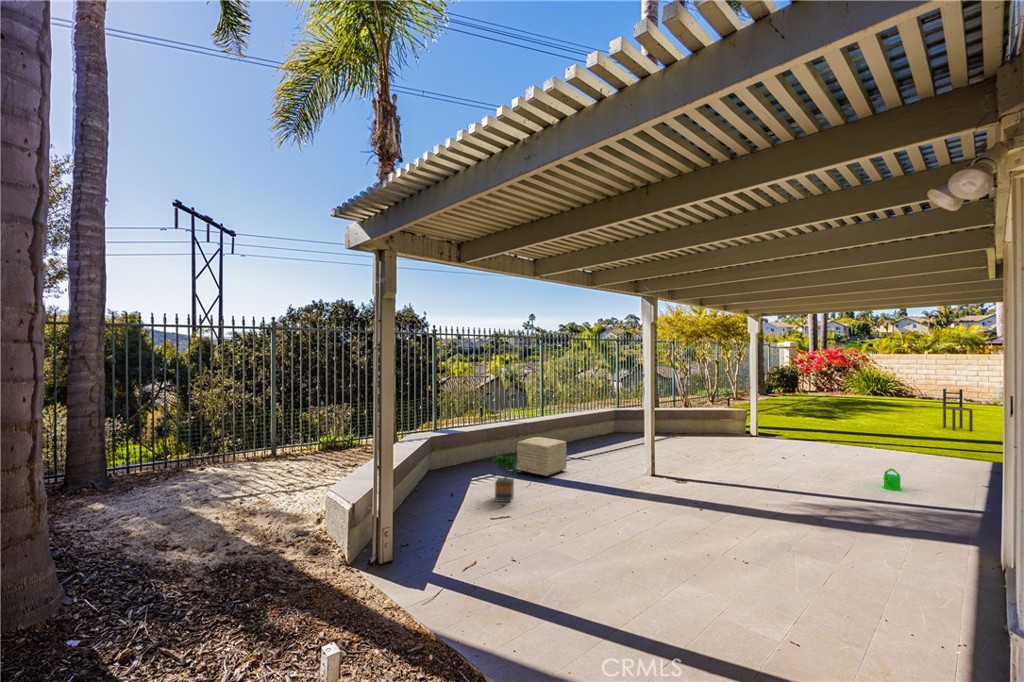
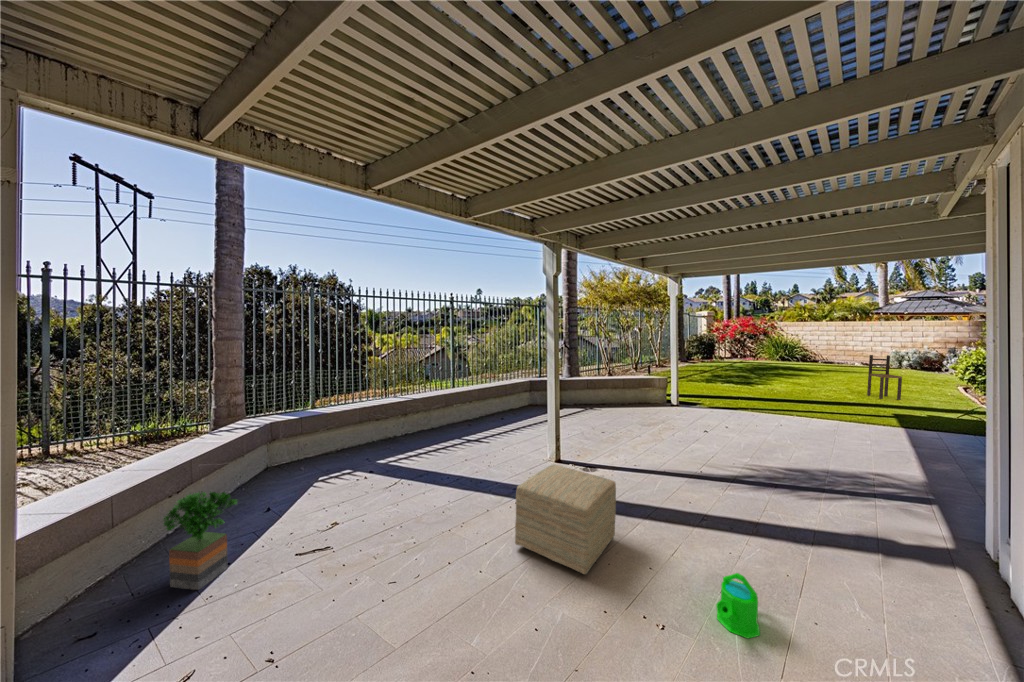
ottoman: present [517,437,567,477] -> present [515,465,616,574]
watering can: present [883,468,901,491] -> present [716,573,760,639]

